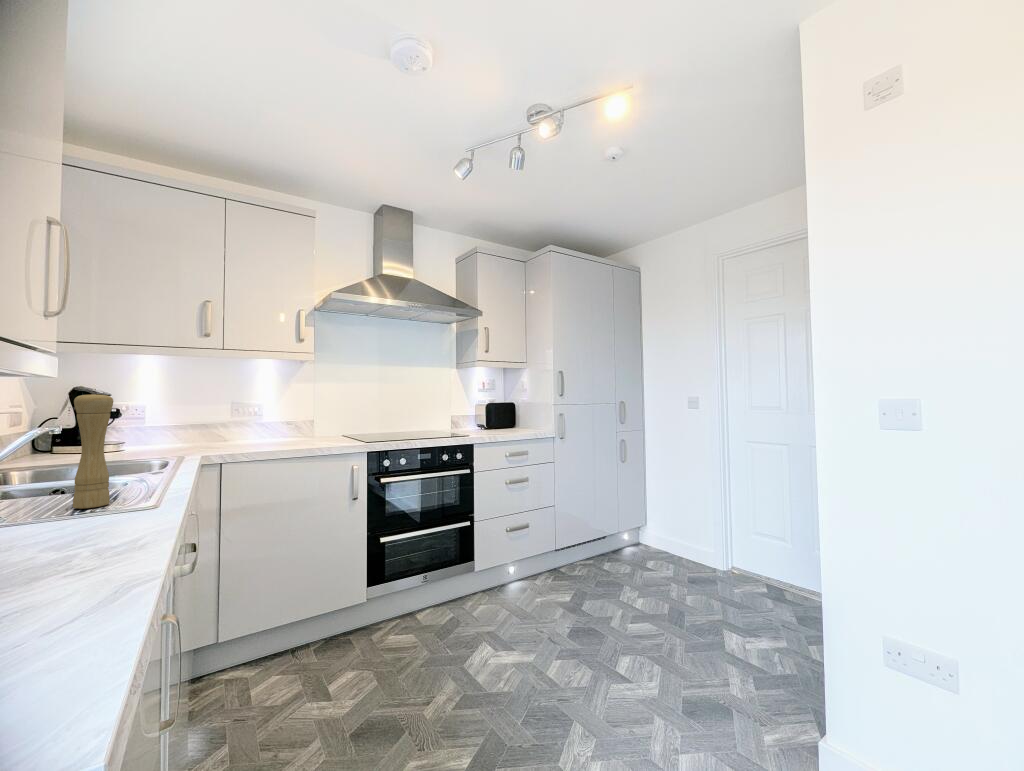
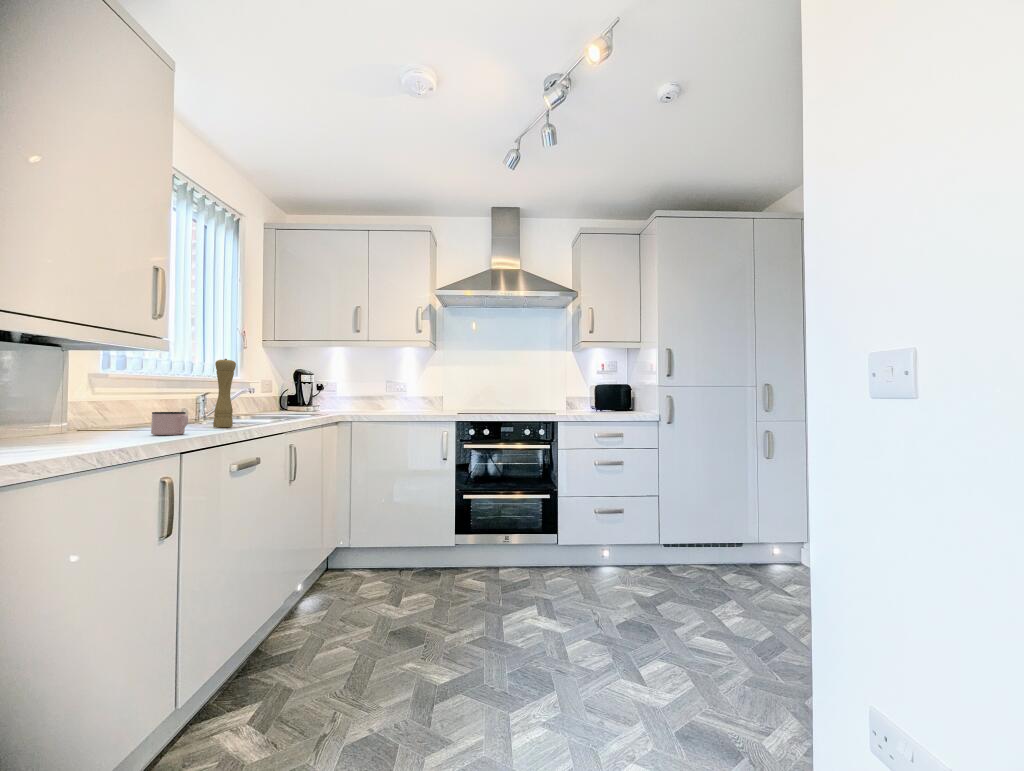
mug: none [62,497,141,546] -> present [151,412,188,435]

